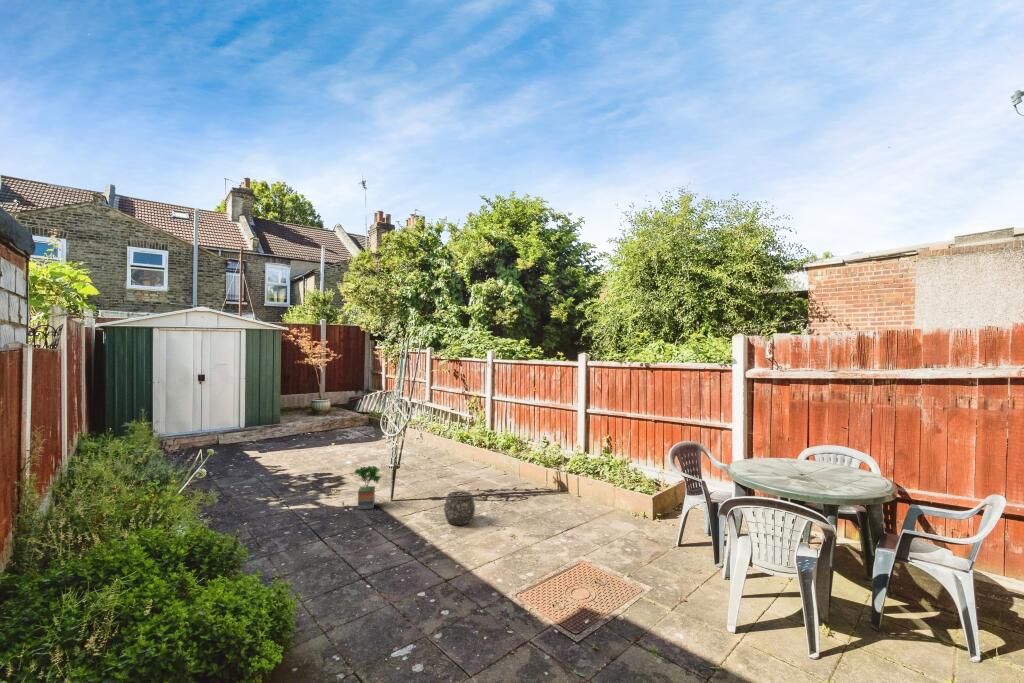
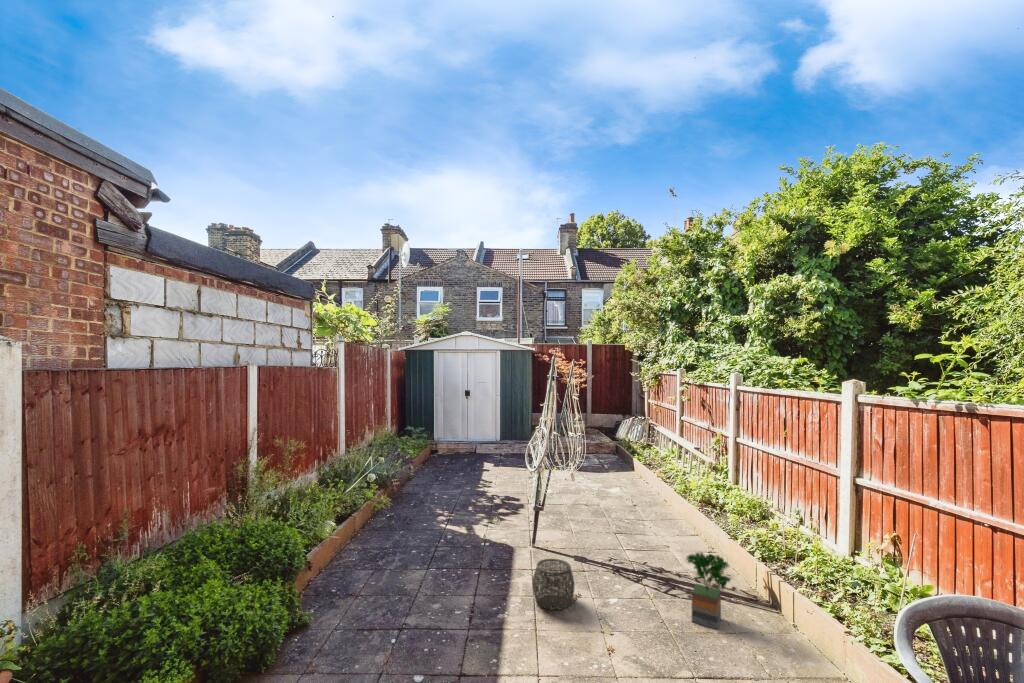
potted tree: present [355,466,381,509] -> present [687,552,731,629]

